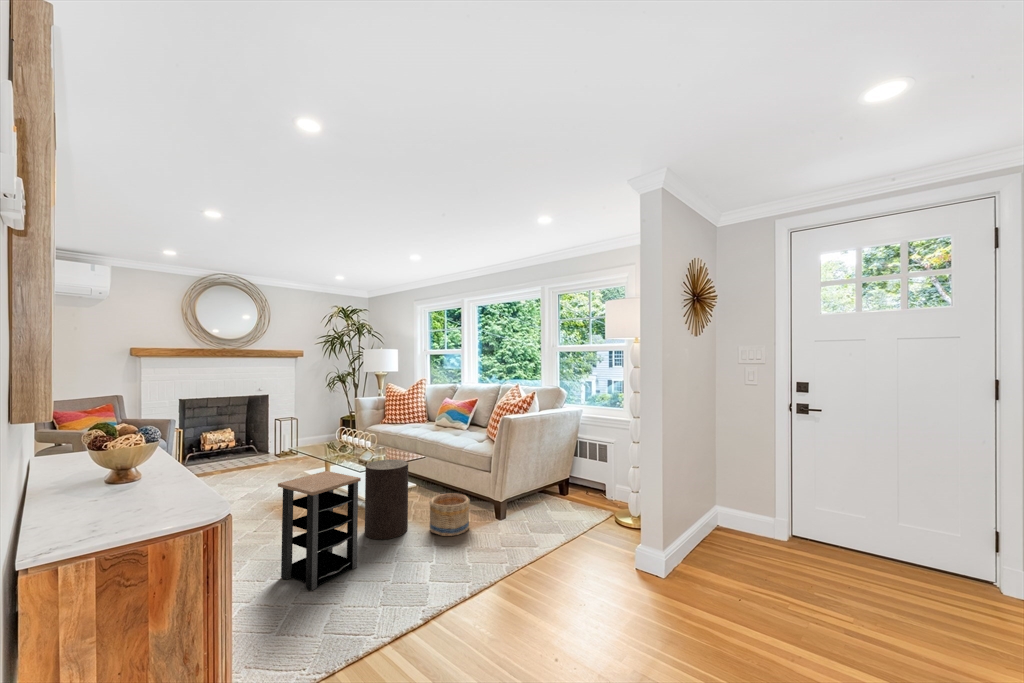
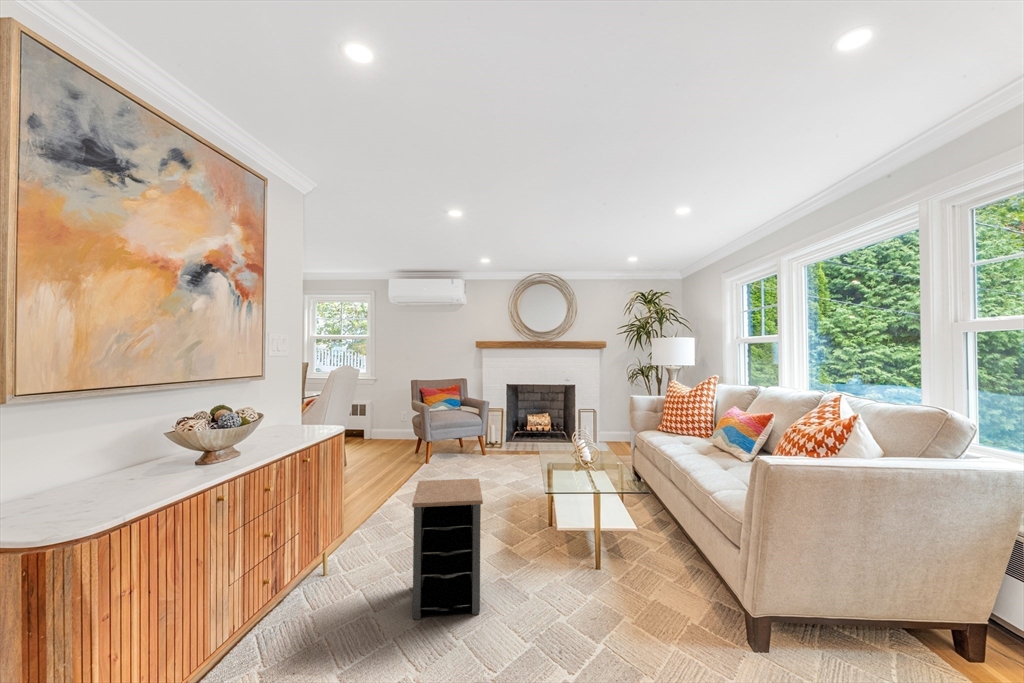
stool: present [365,459,408,539] -> none [536,479,592,593]
basket: present [429,493,470,536] -> none [607,555,674,637]

